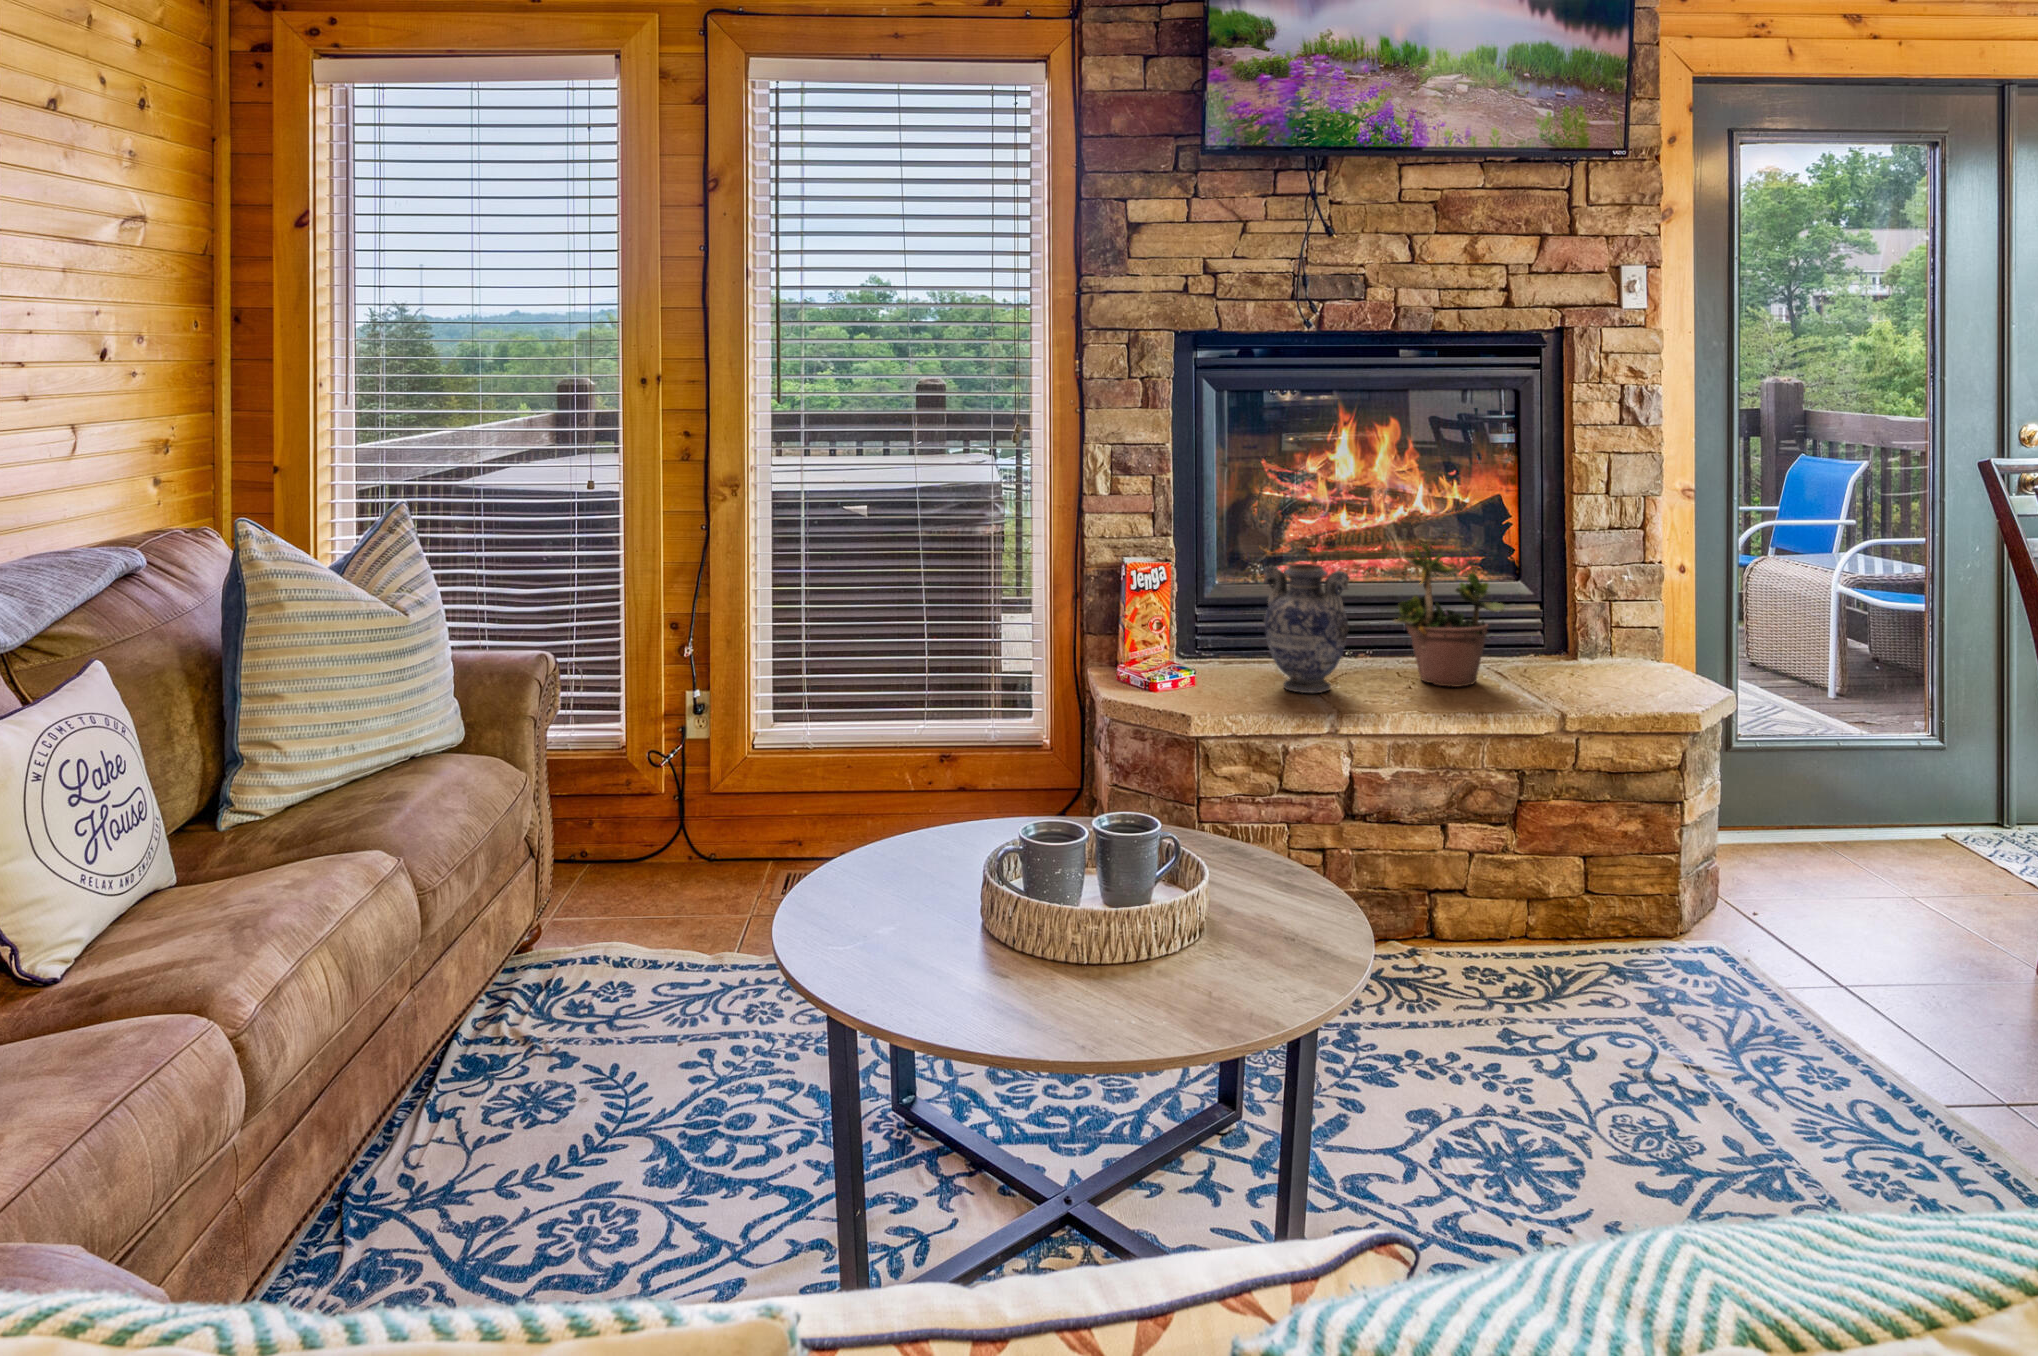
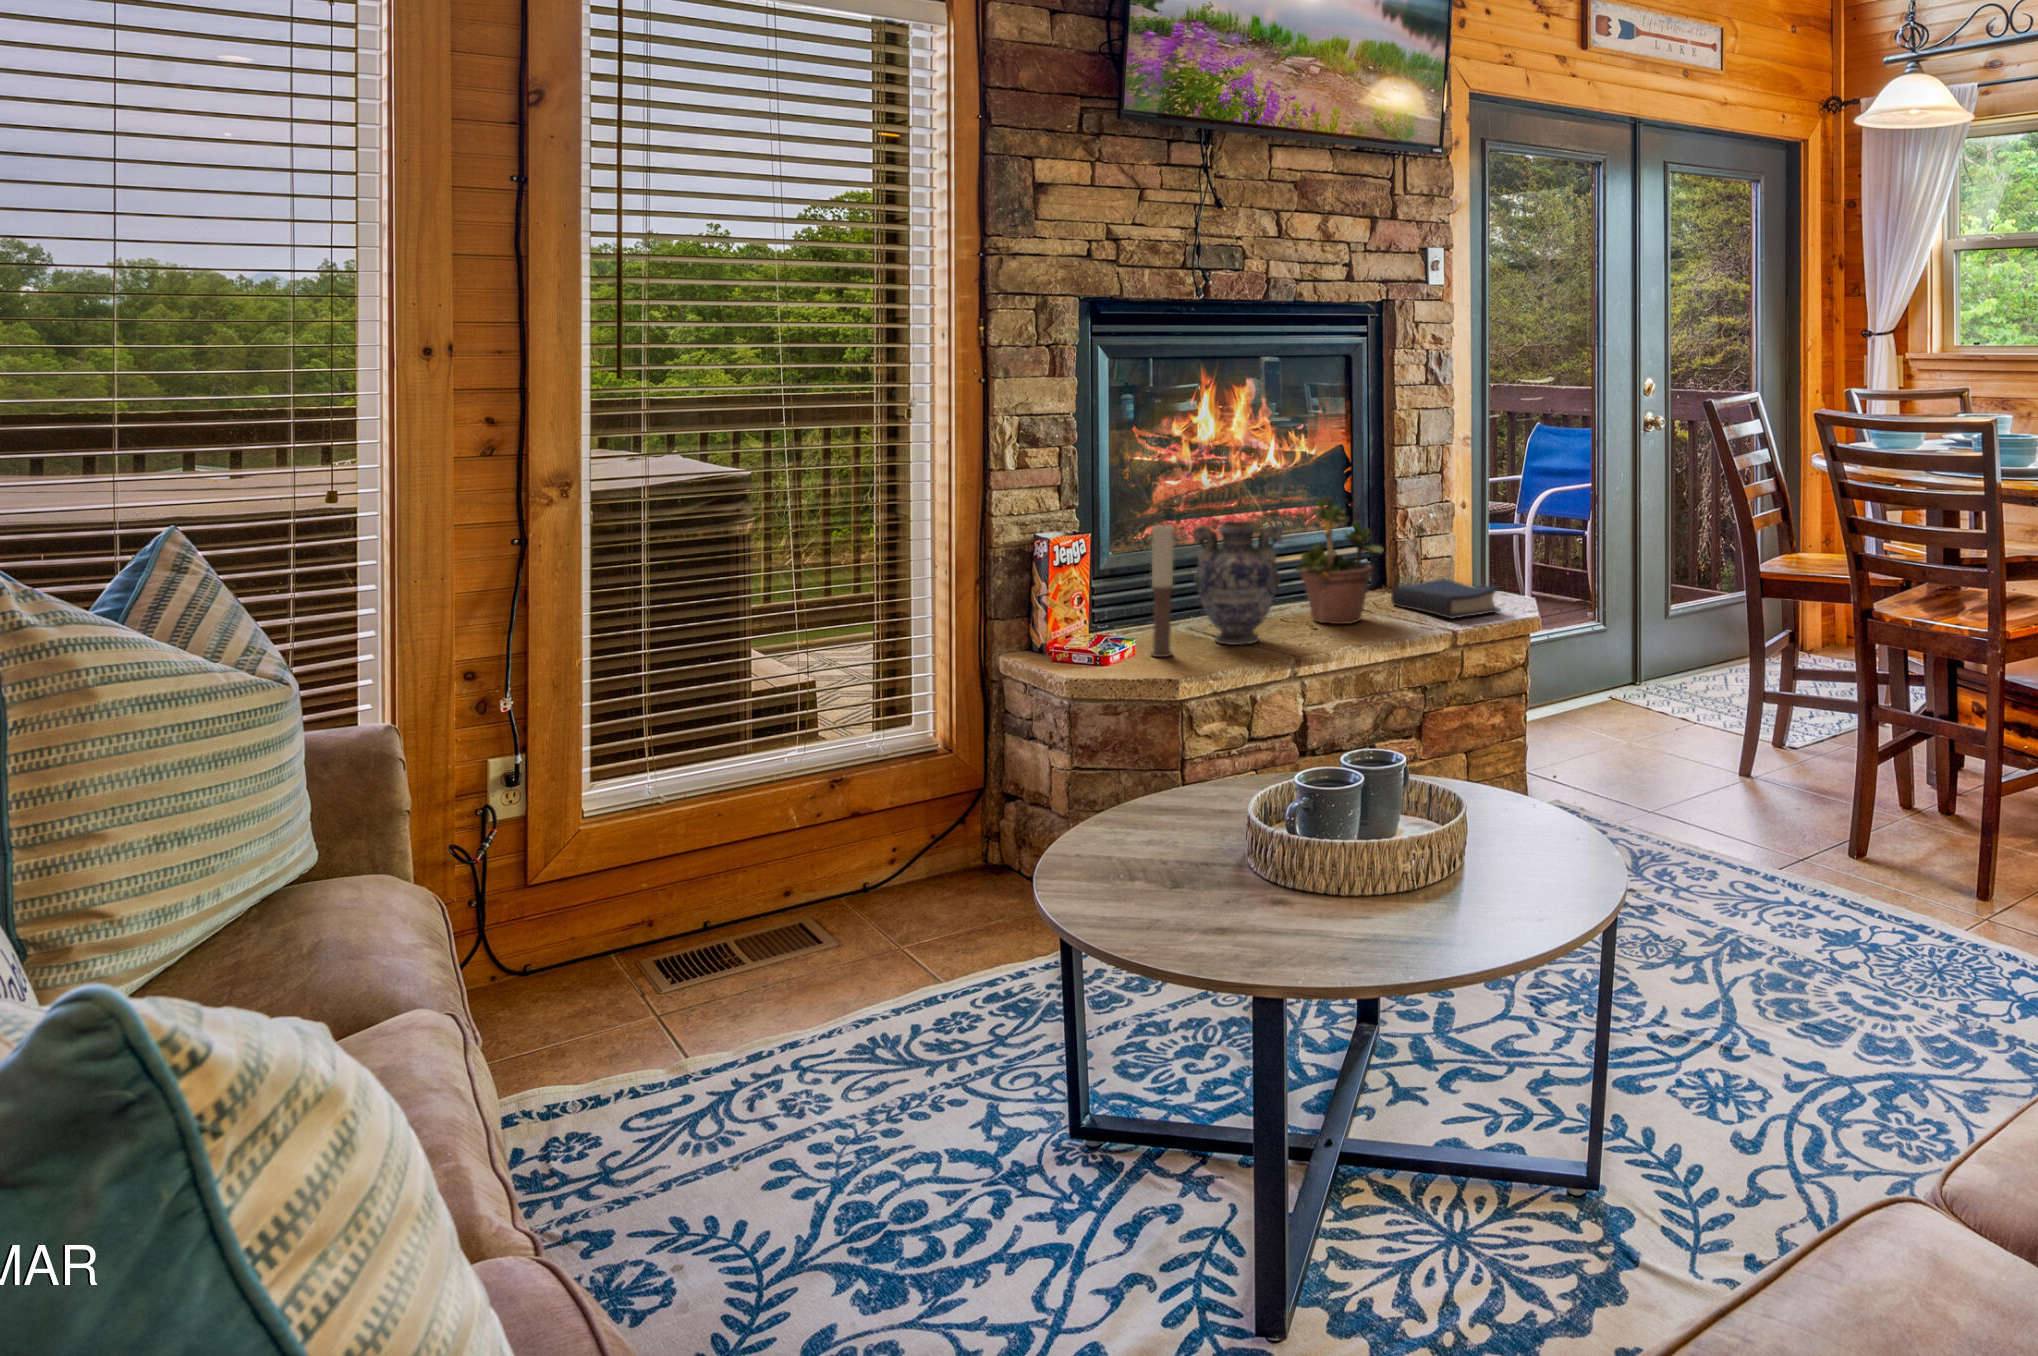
candle: none [1202,560,1224,694] -> present [1151,525,1174,657]
hardback book: none [1539,648,1664,697] -> present [1391,578,1500,619]

